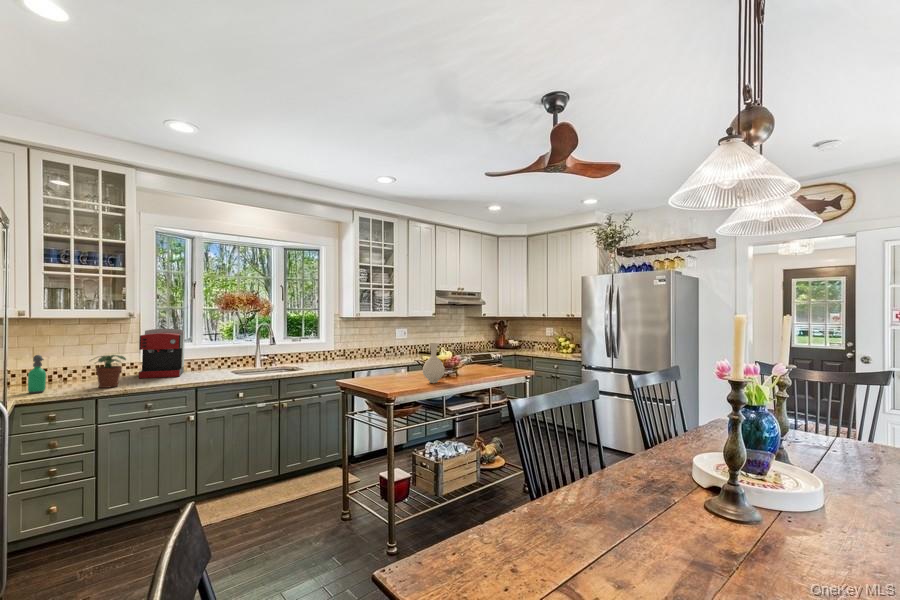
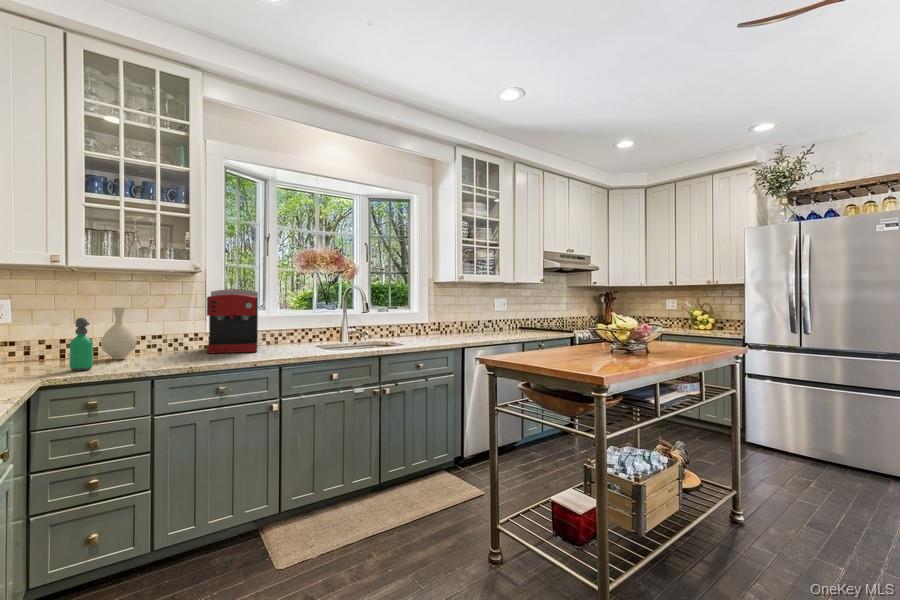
vase: present [423,343,445,383] -> present [101,307,137,359]
potted plant: present [91,355,126,388] -> none [148,321,196,365]

